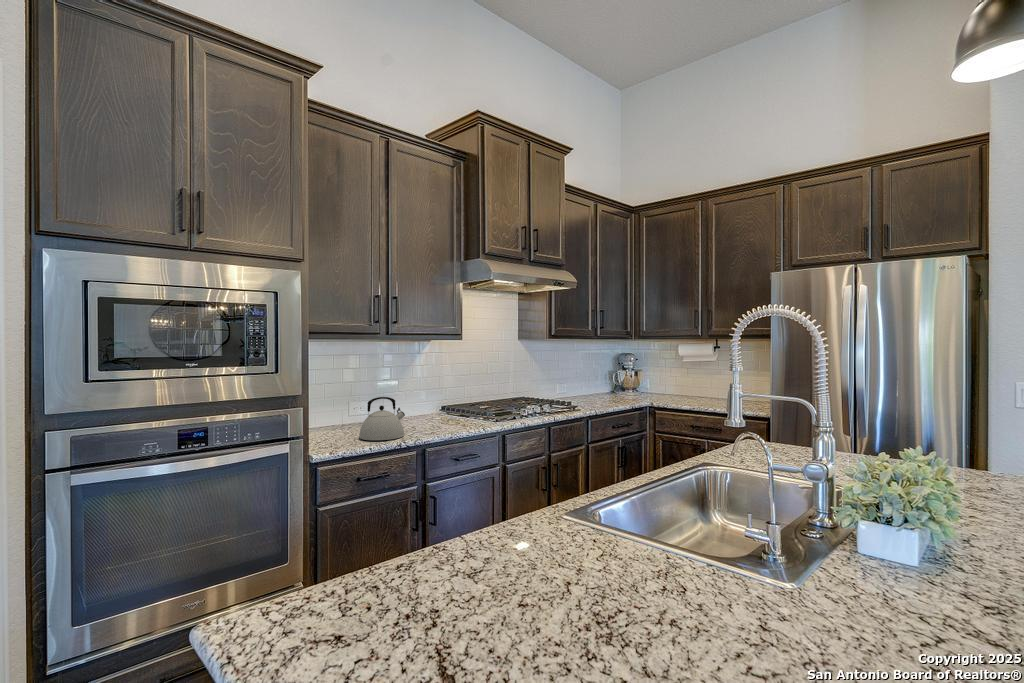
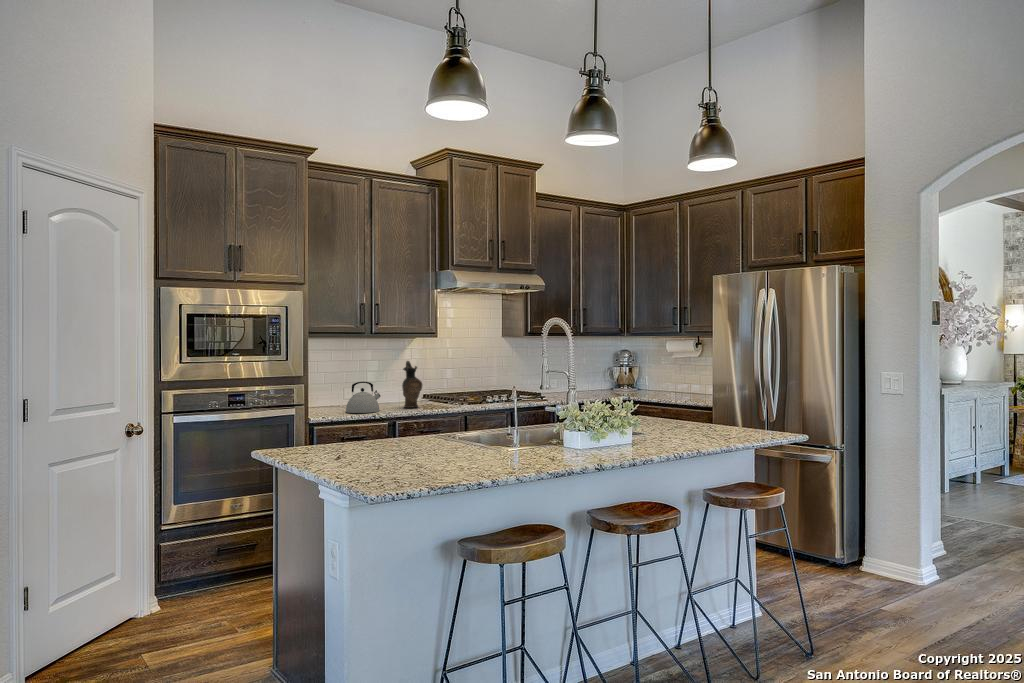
ceramic pitcher: none [431,368,457,428] -> present [402,361,422,408]

